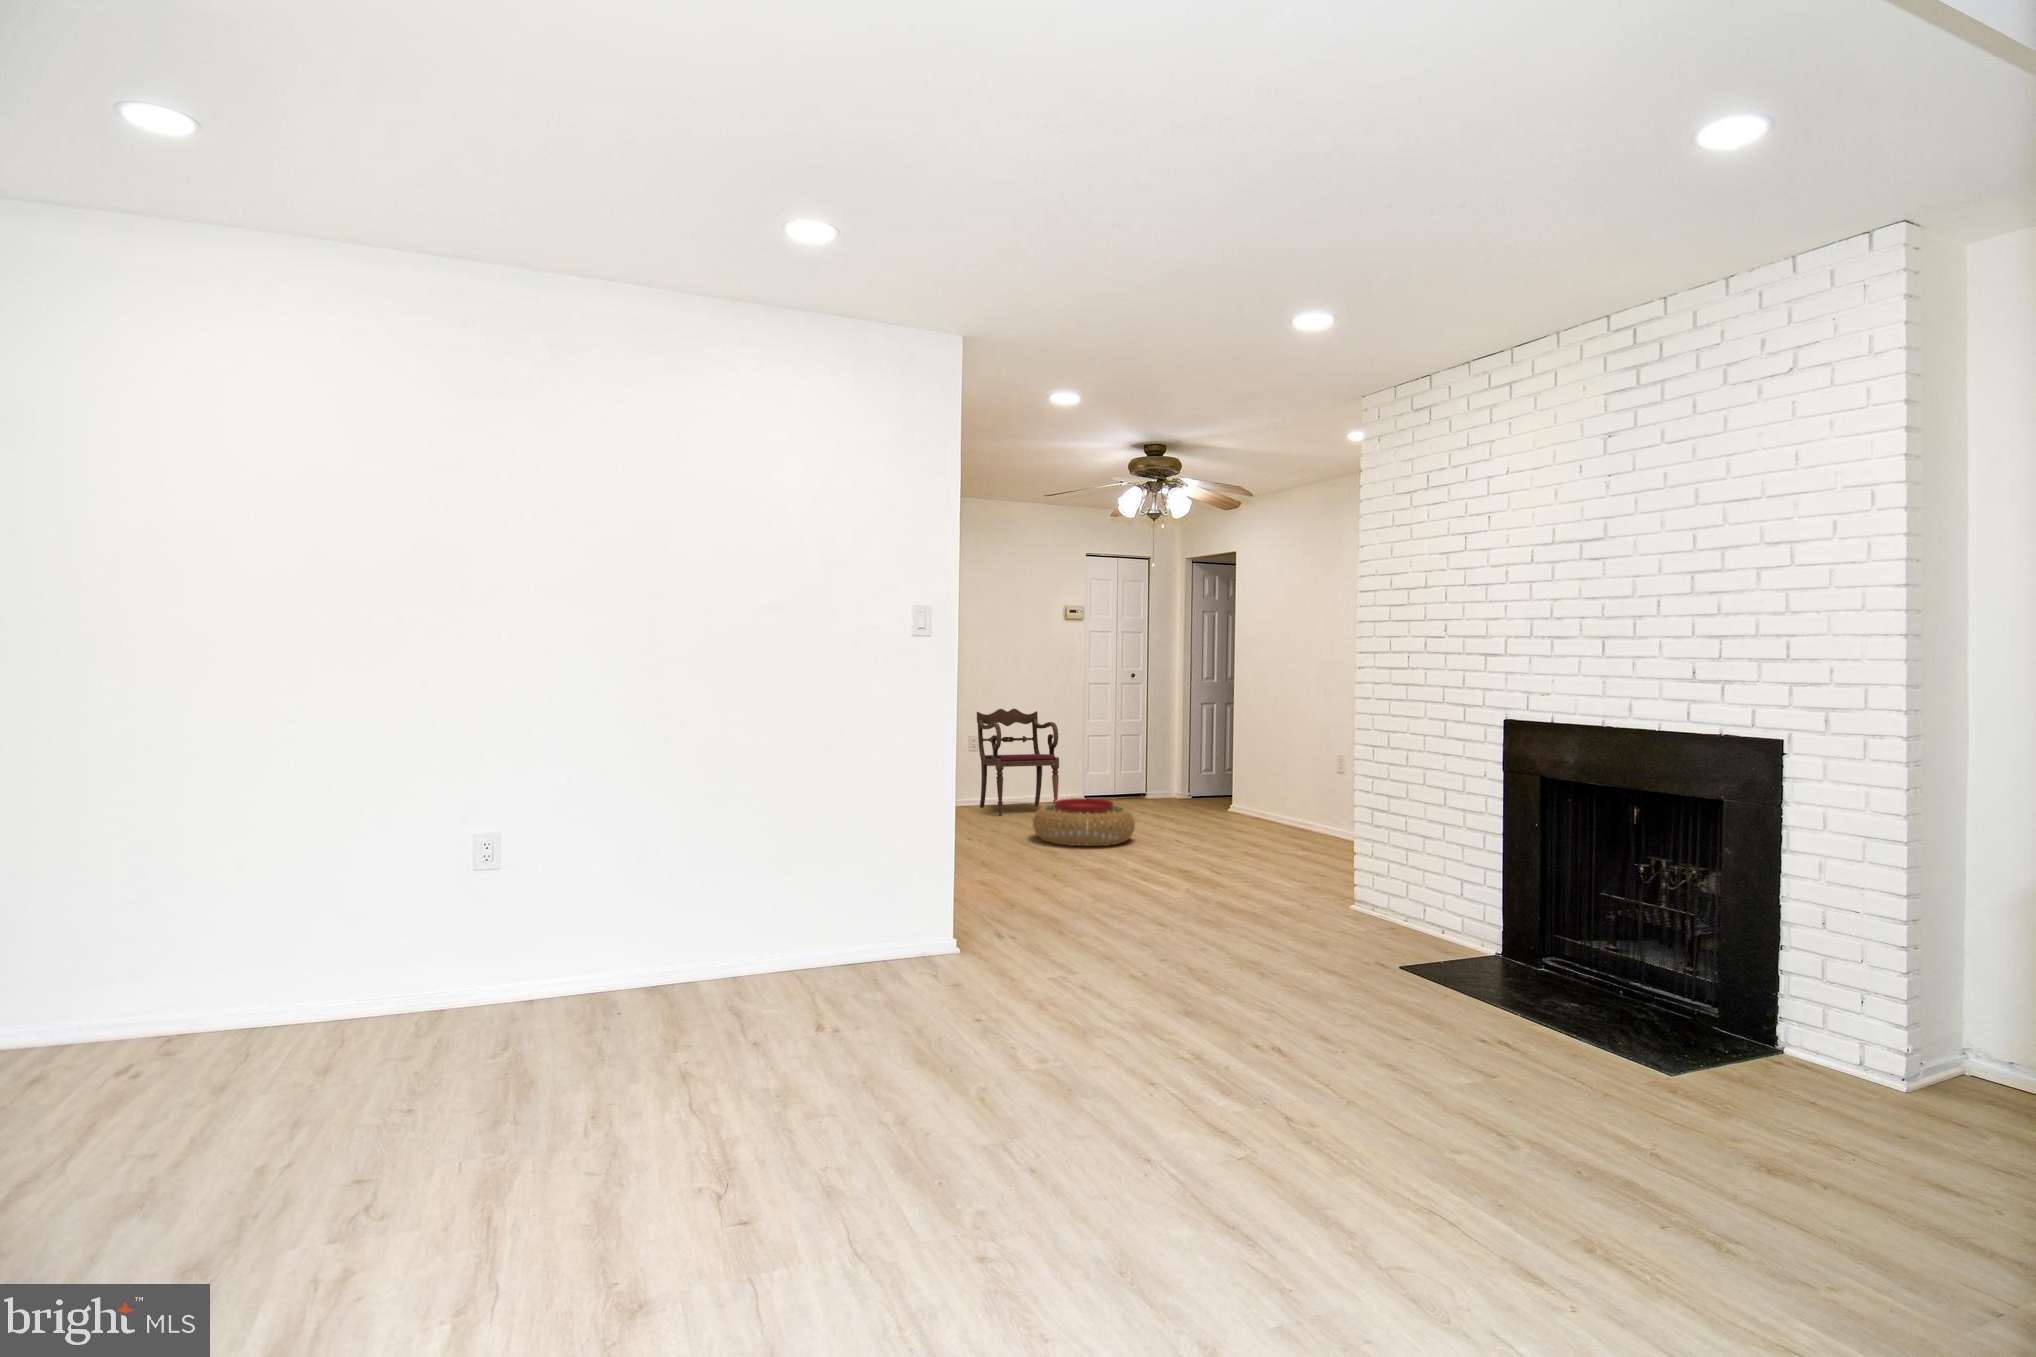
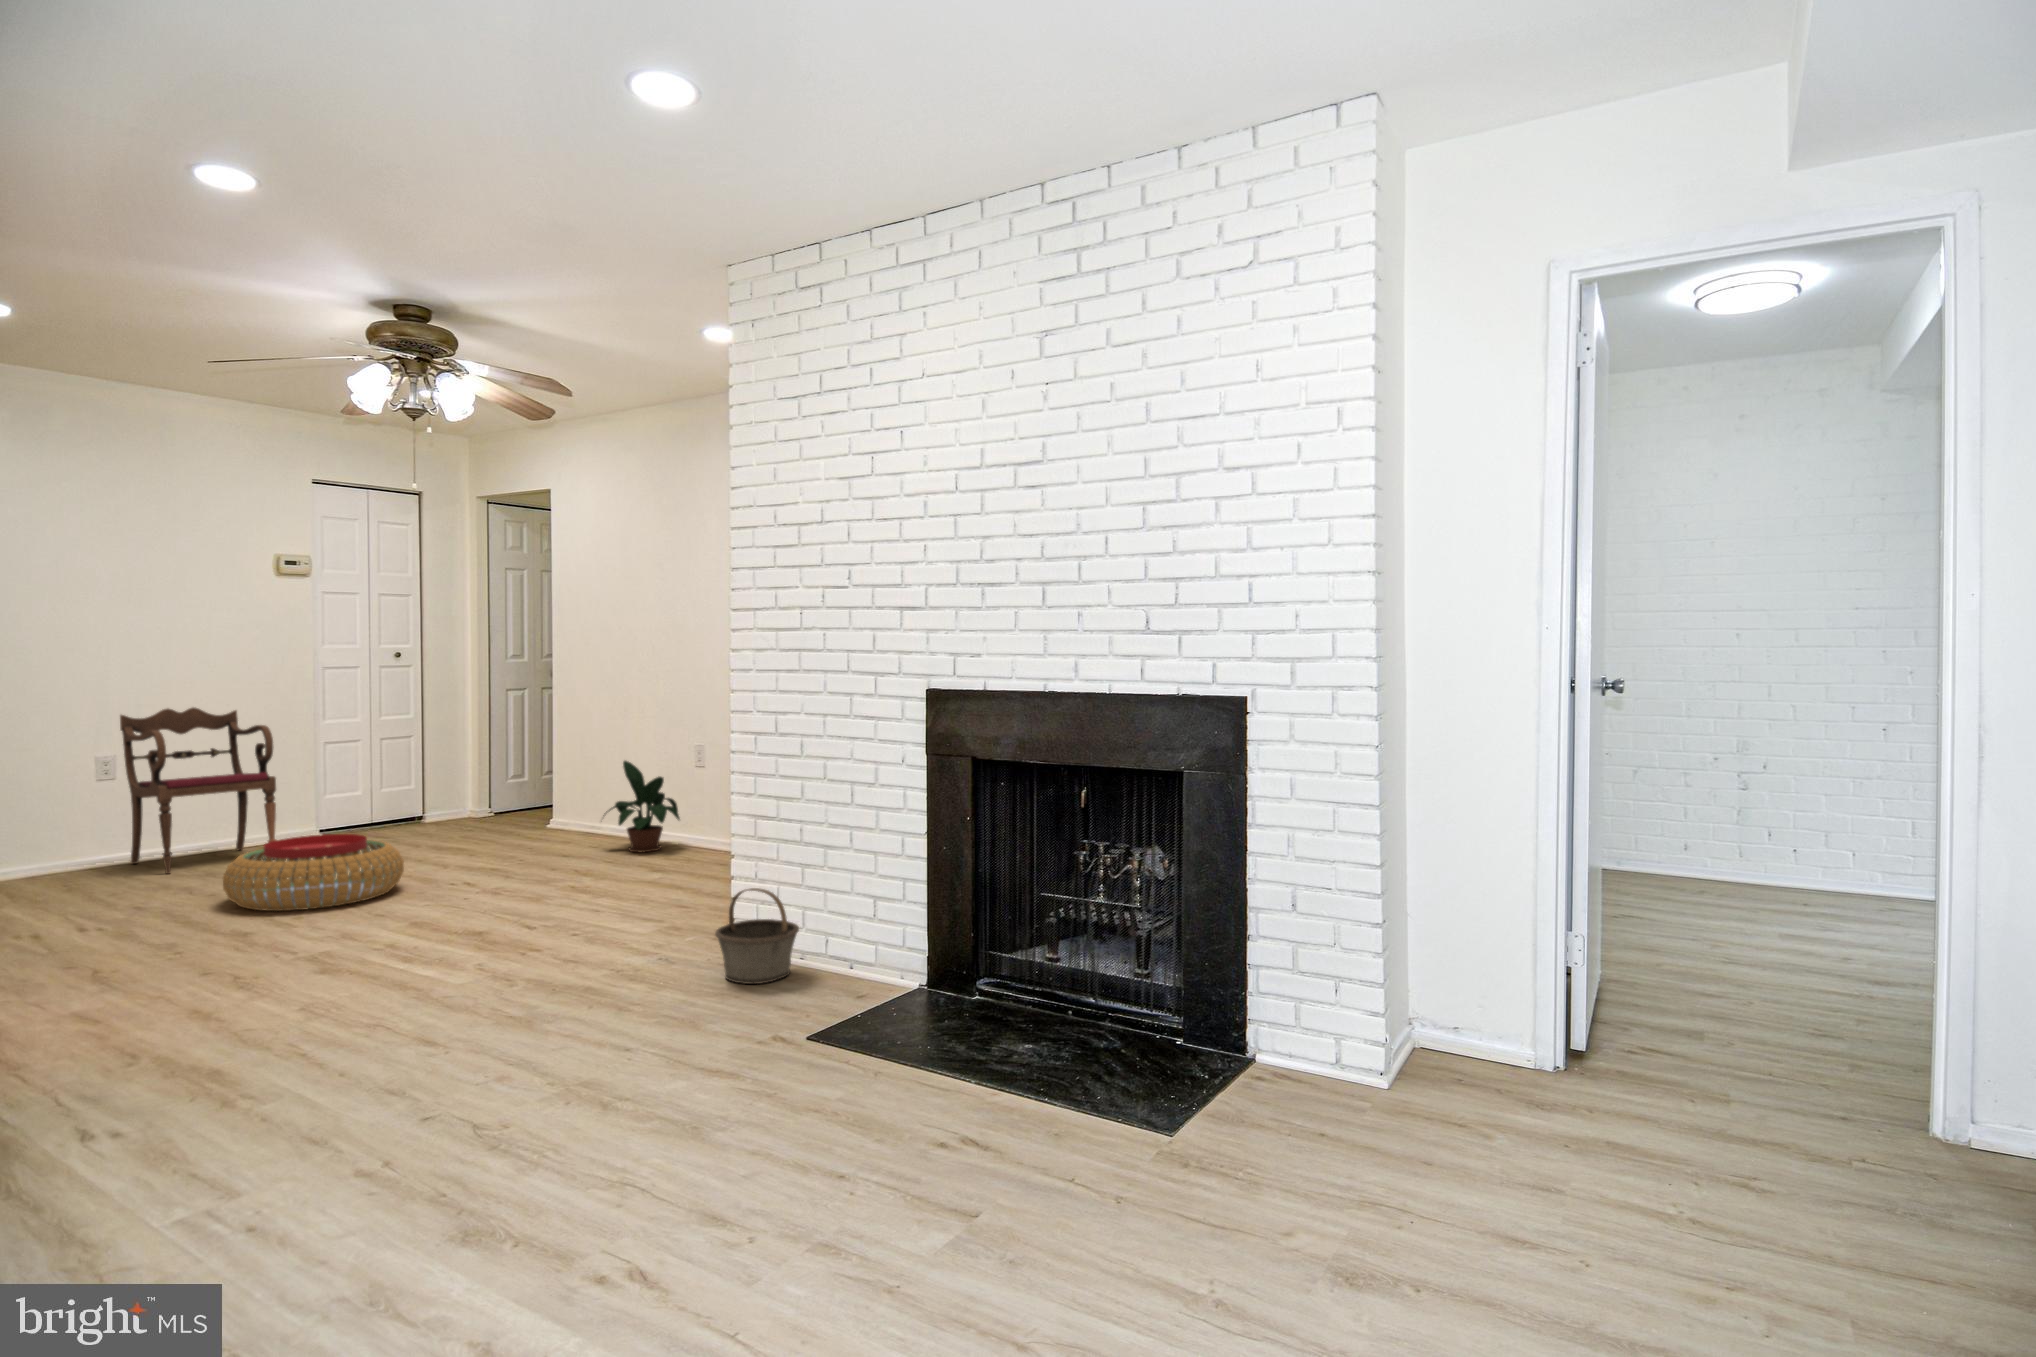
potted plant: none [1268,762,1330,836] -> present [603,761,680,852]
basket: none [1338,862,1402,933] -> present [715,888,799,984]

